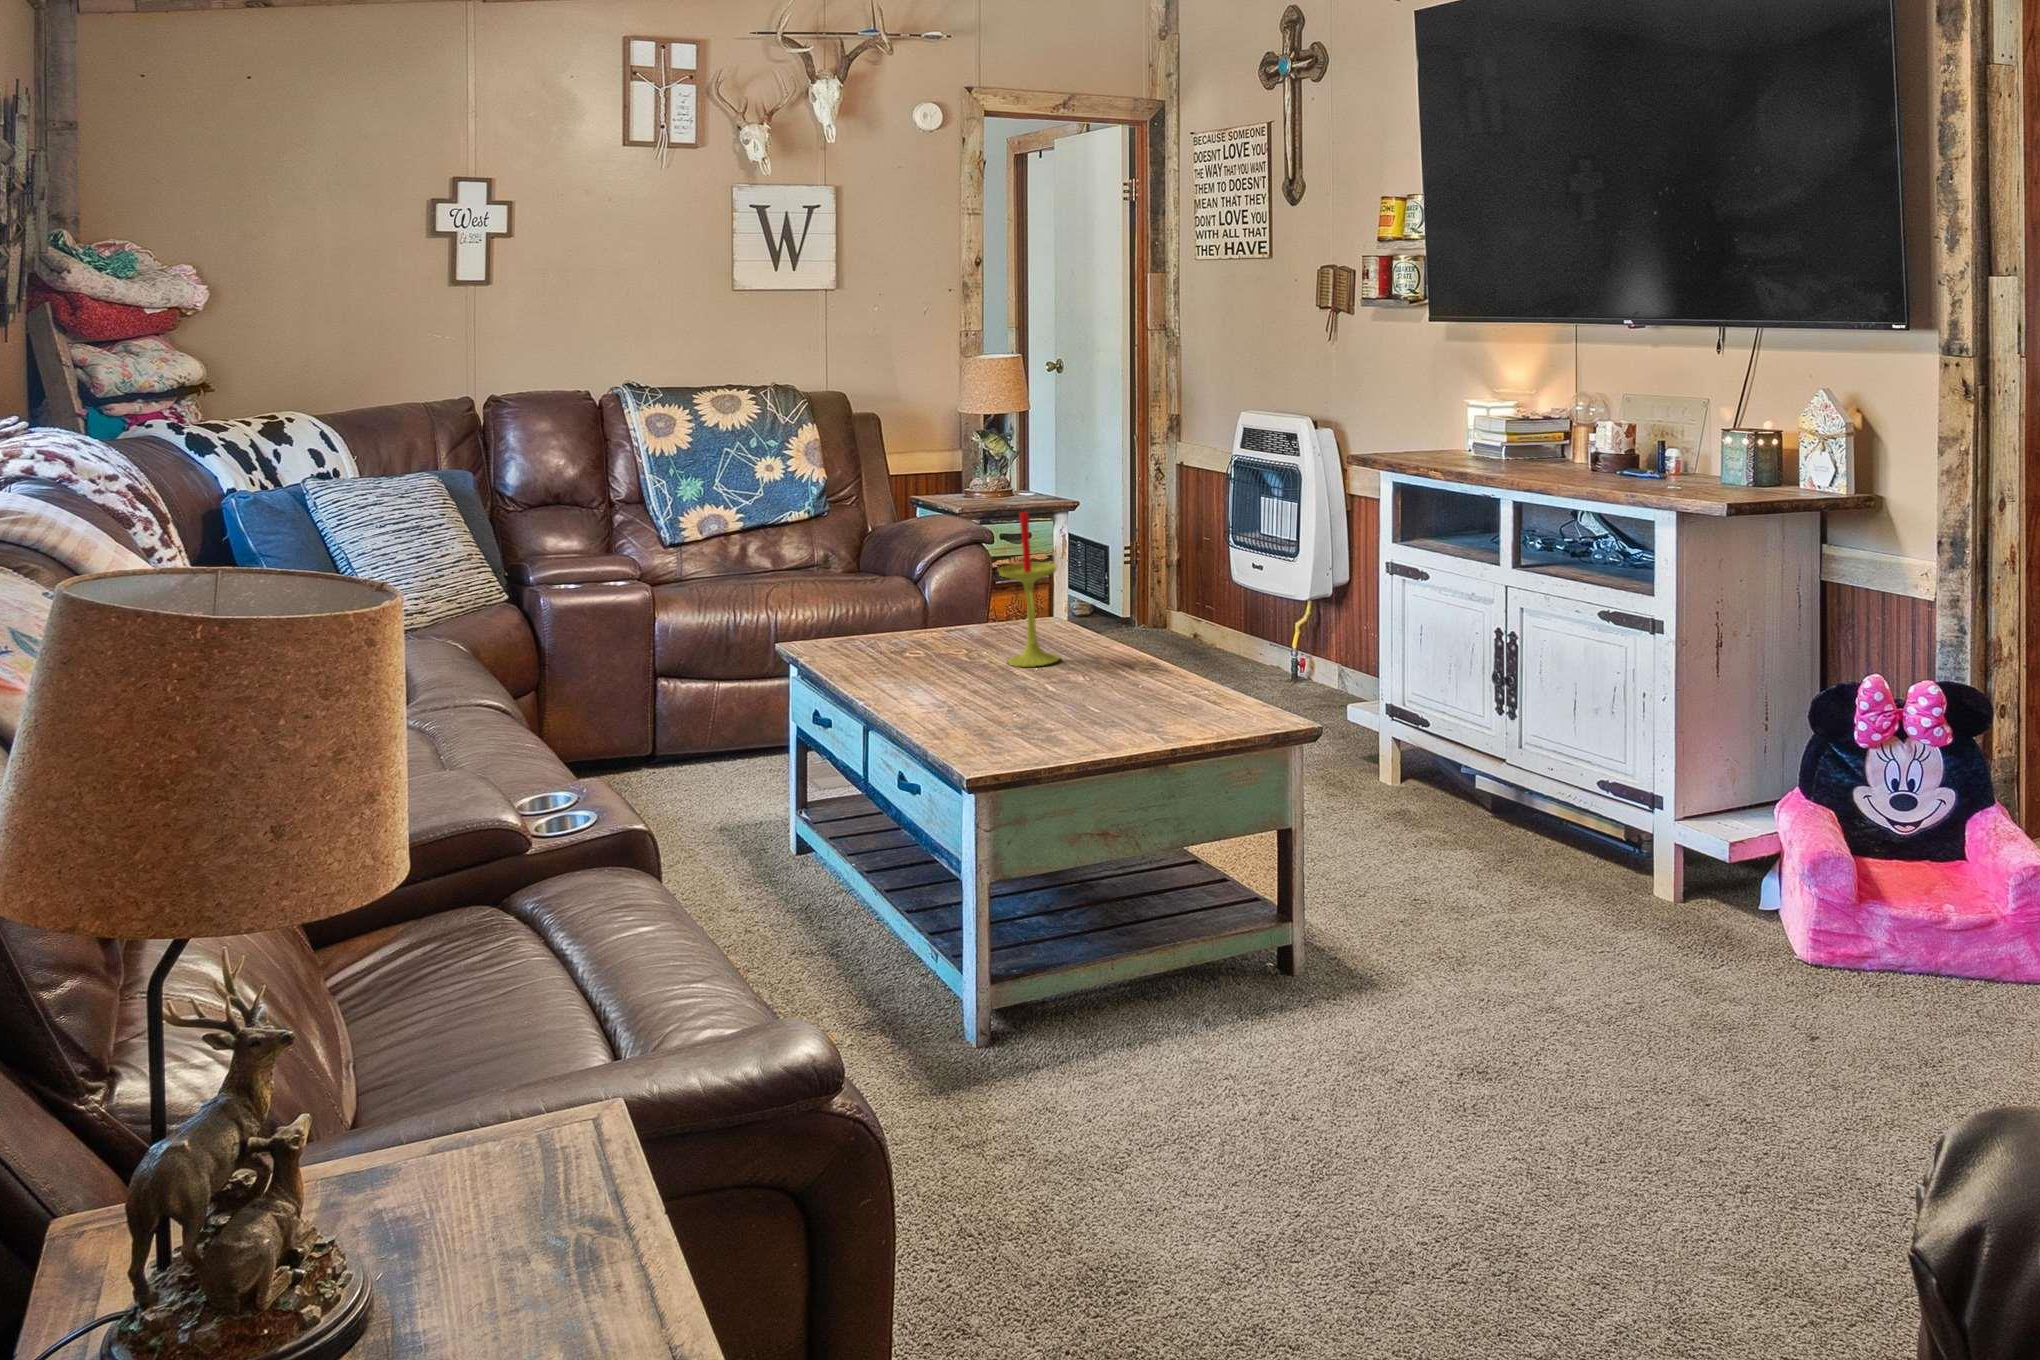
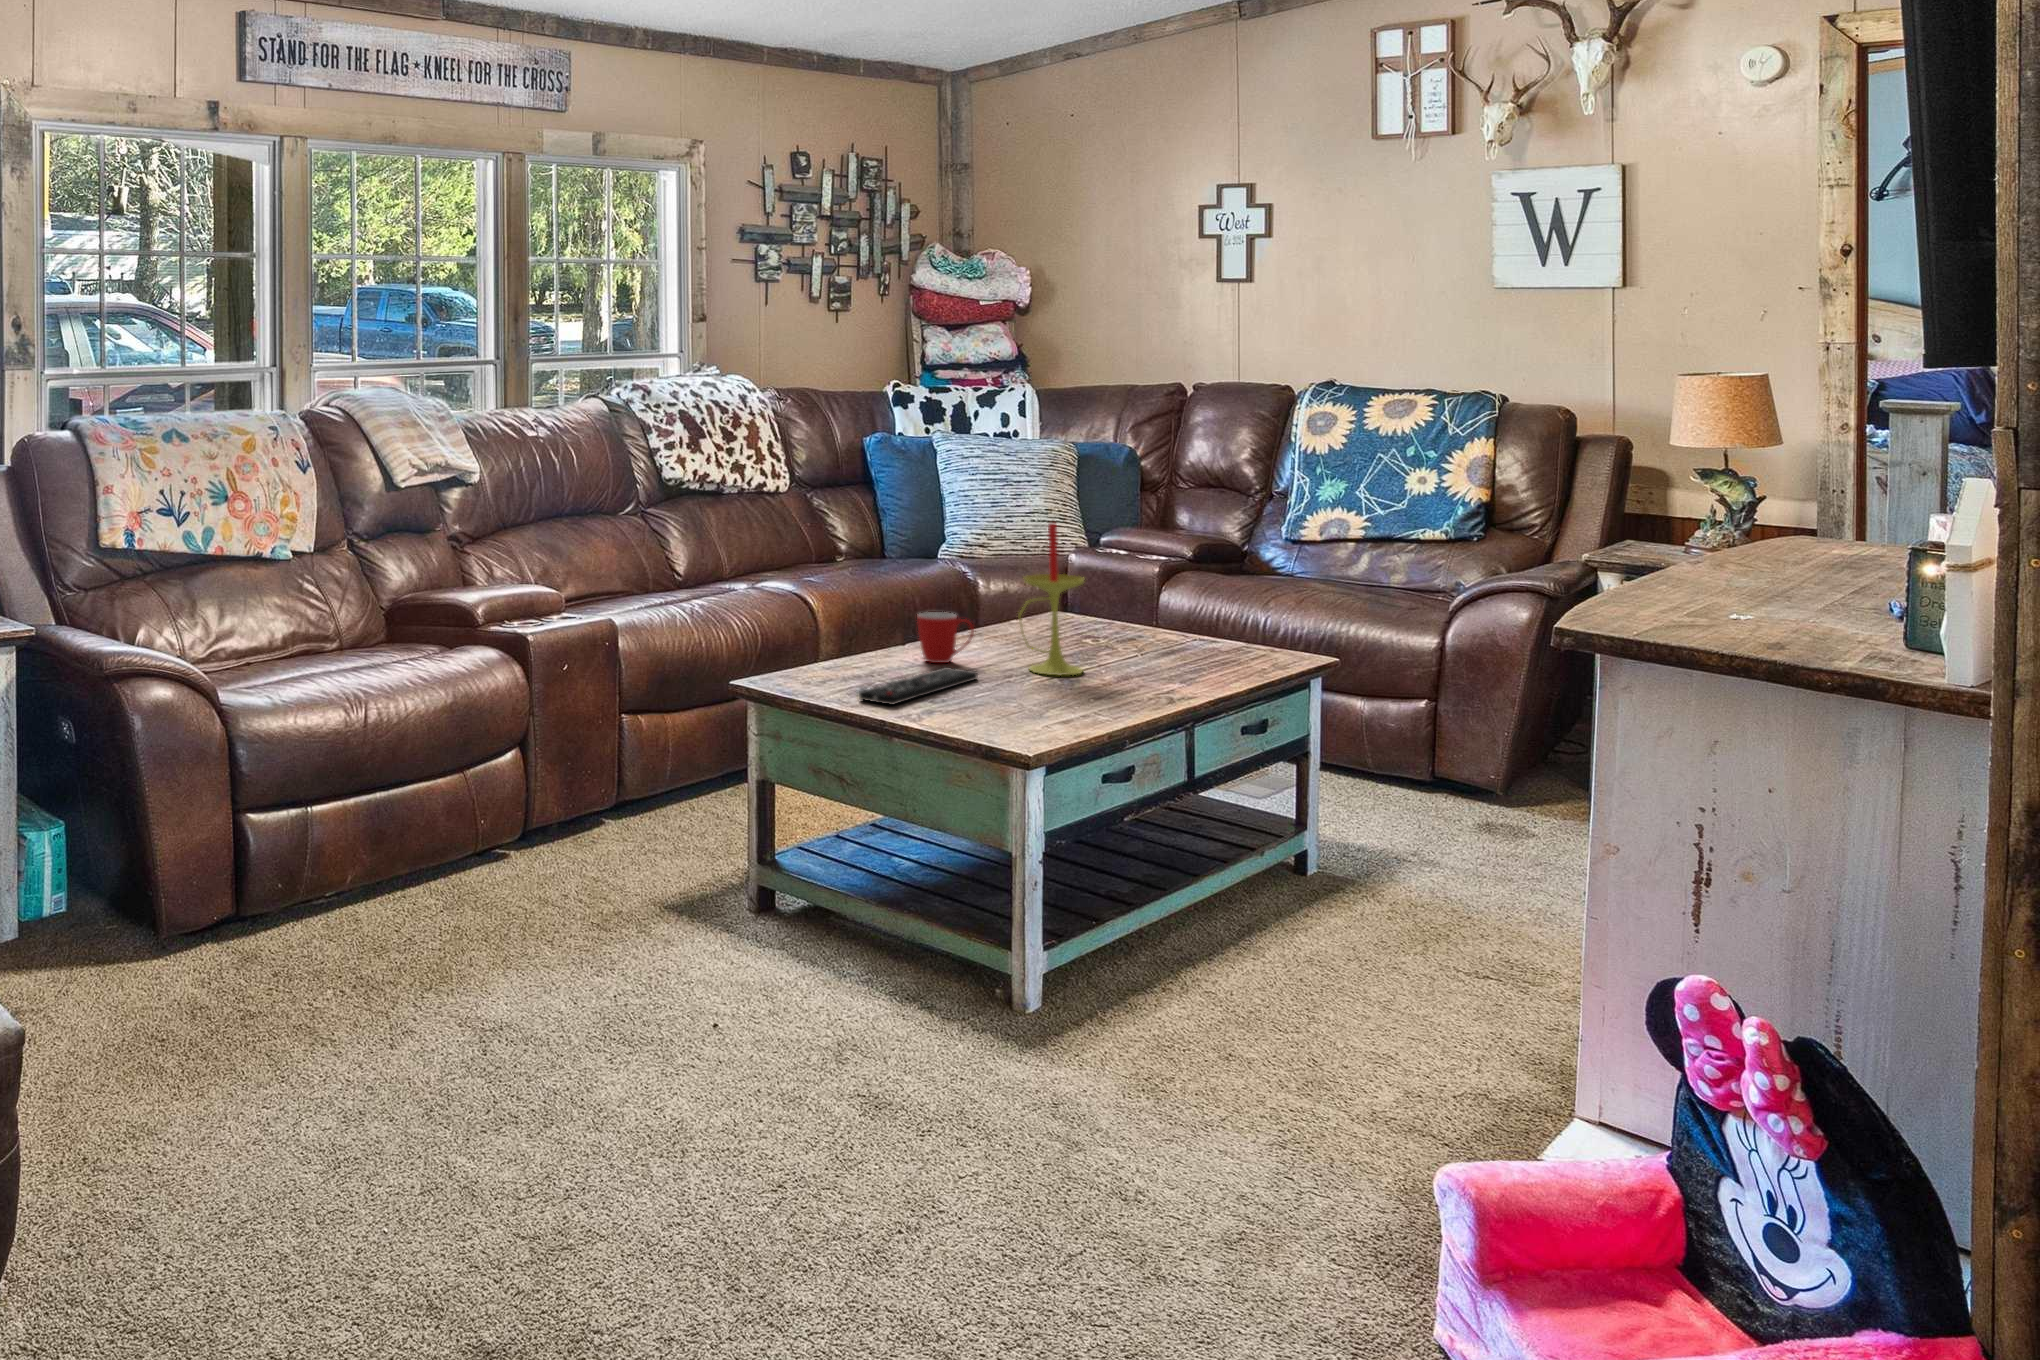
mug: none [926,630,978,688] -> present [917,612,974,663]
remote control: none [1002,675,1117,723] -> present [859,667,978,705]

